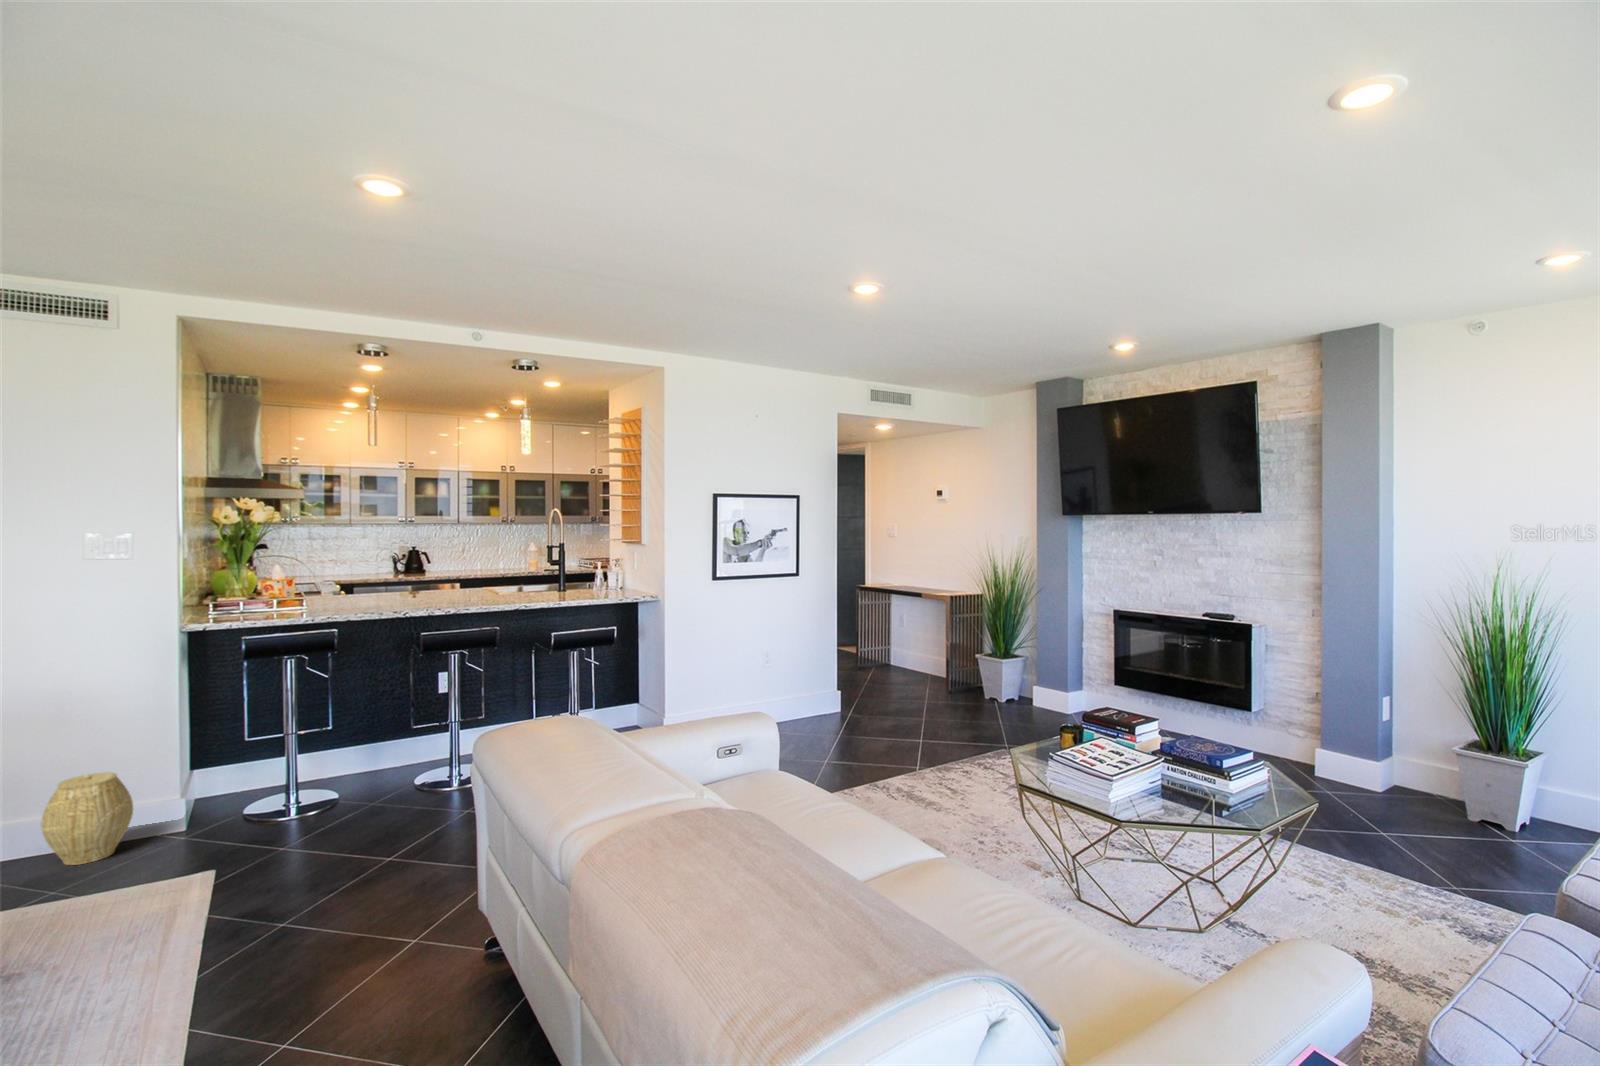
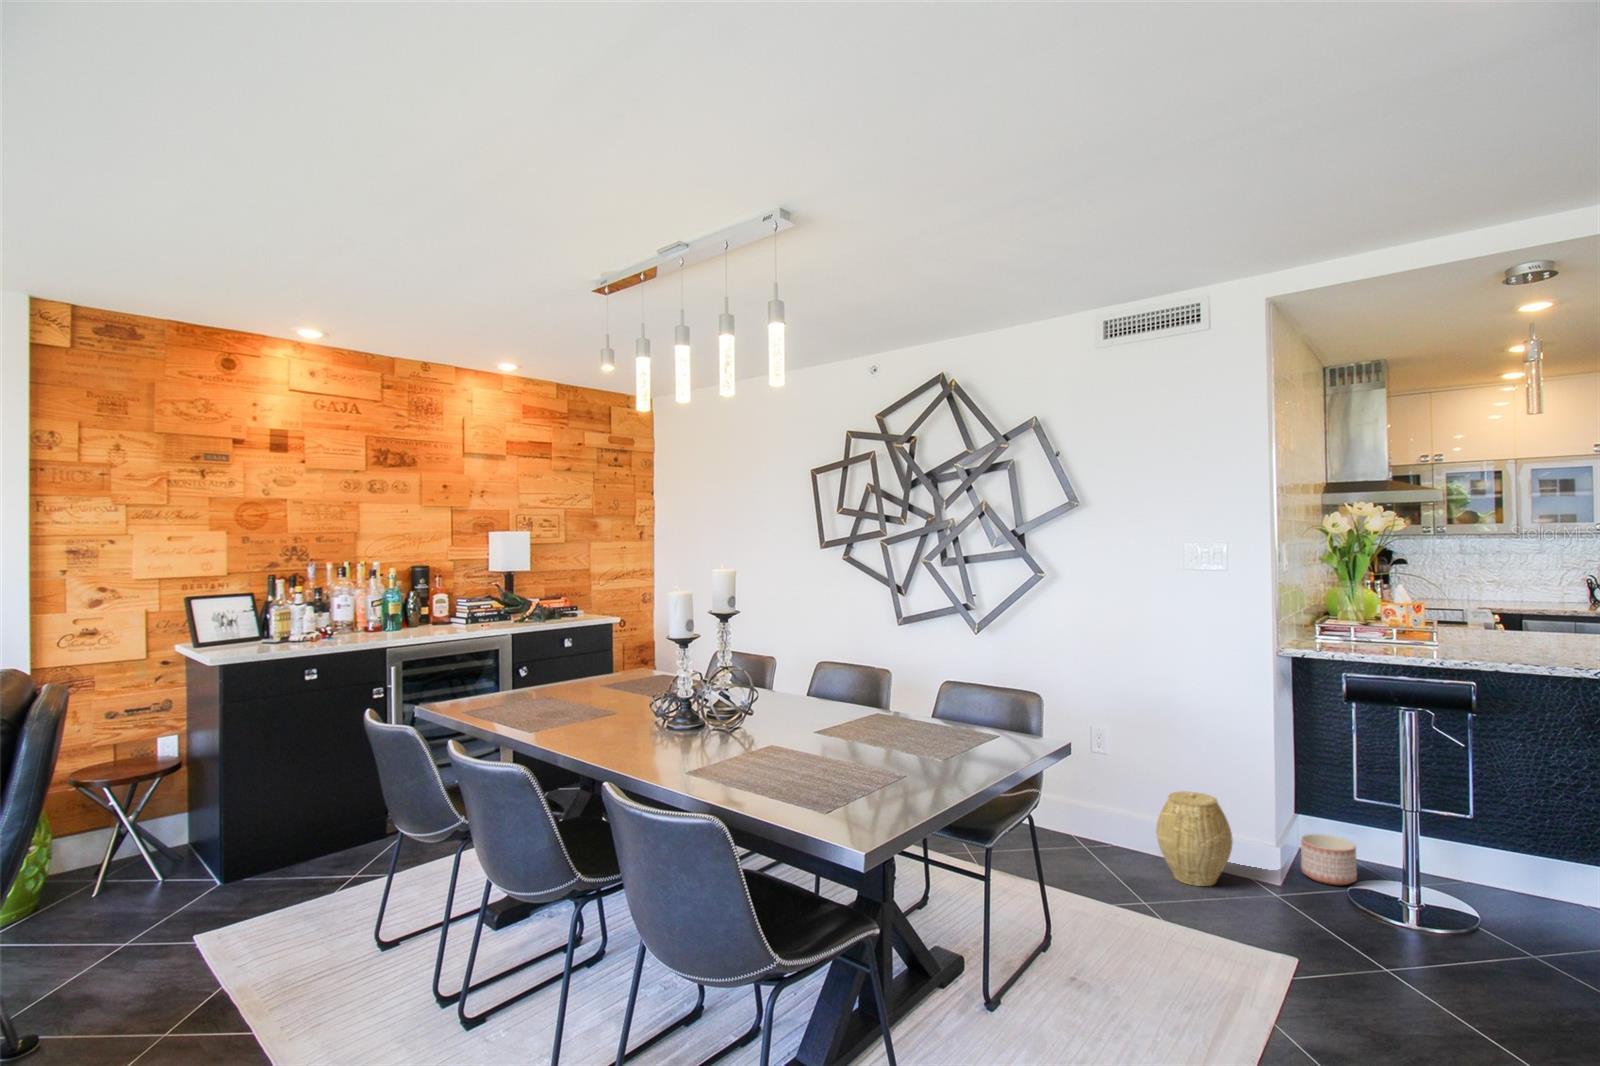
planter: none [197,774,247,817] -> present [1301,834,1357,885]

